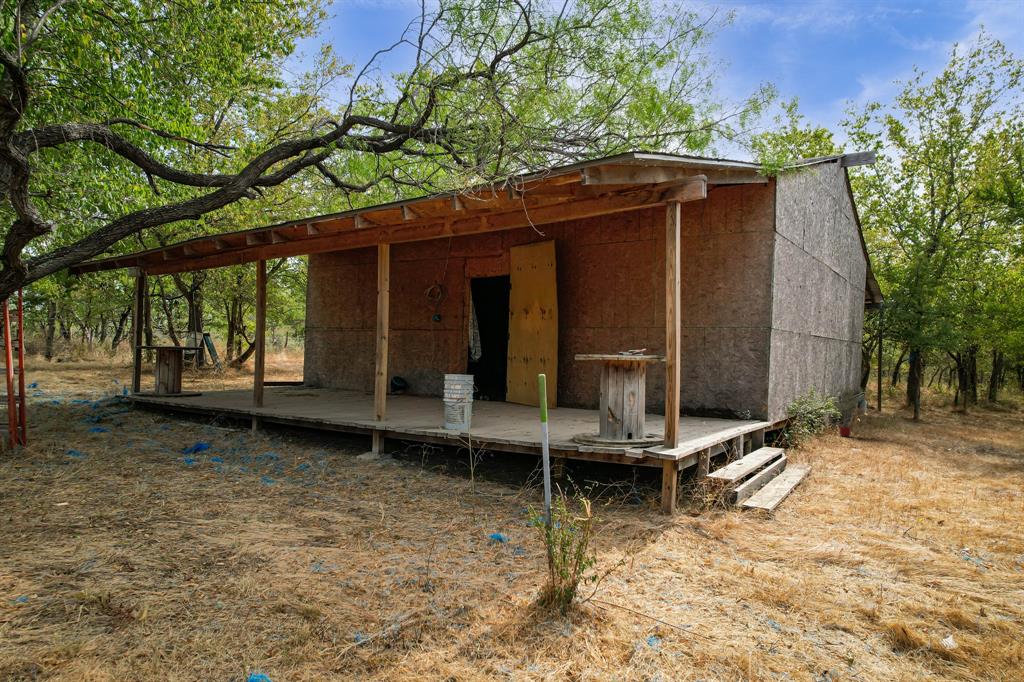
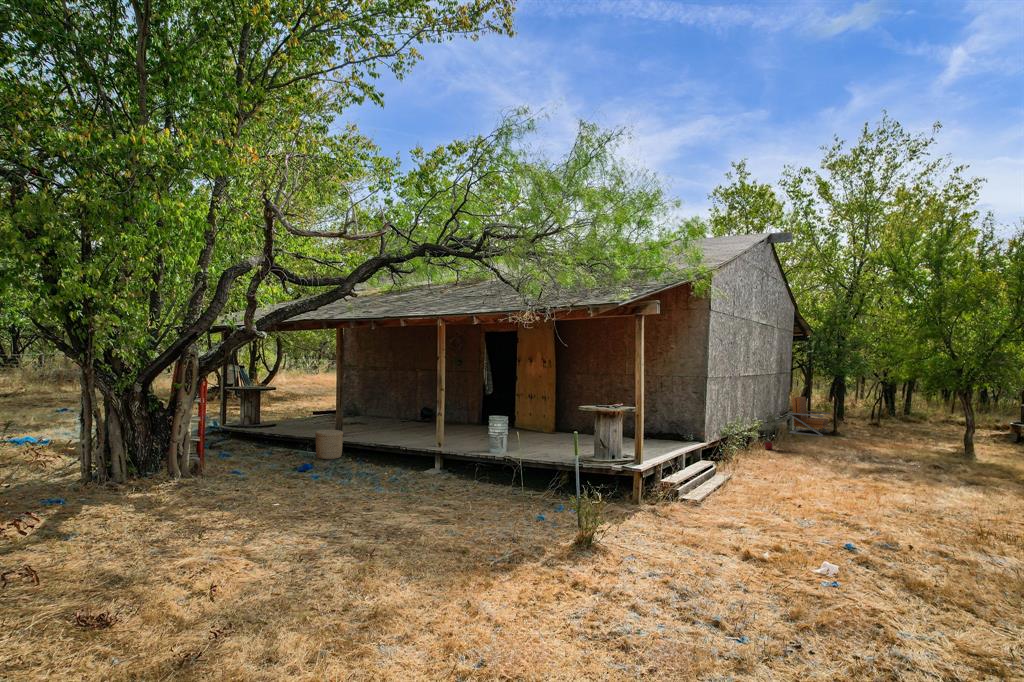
lounge chair: none [860,374,914,423] -> present [788,397,830,436]
woven basket: none [227,399,267,437] -> present [315,430,343,459]

